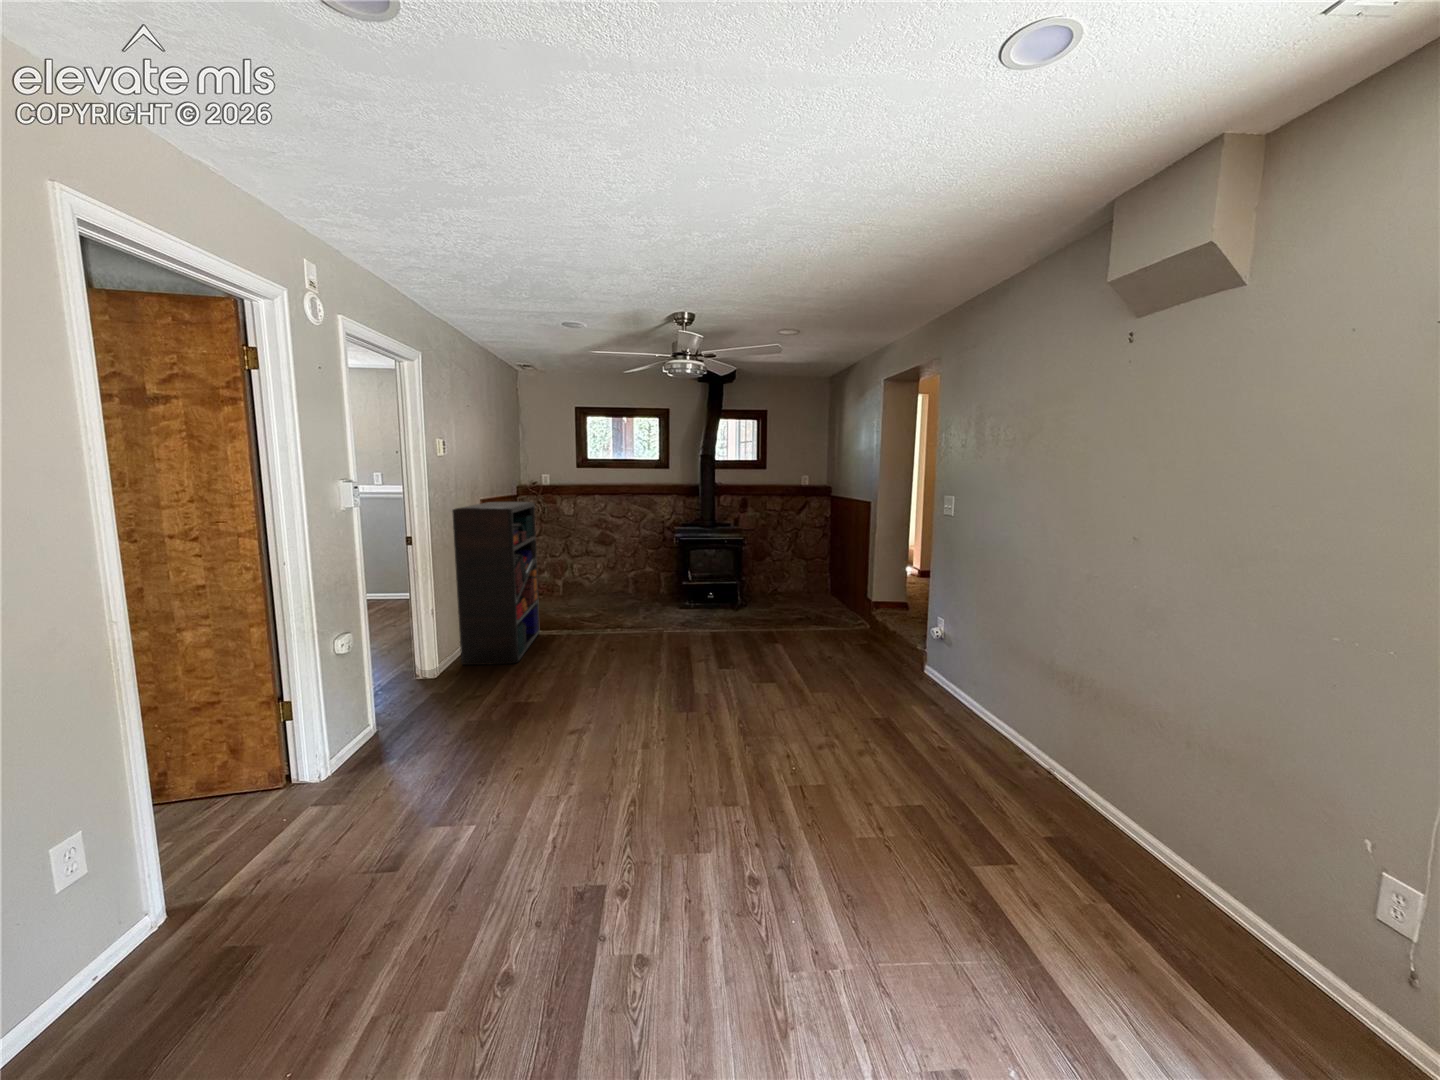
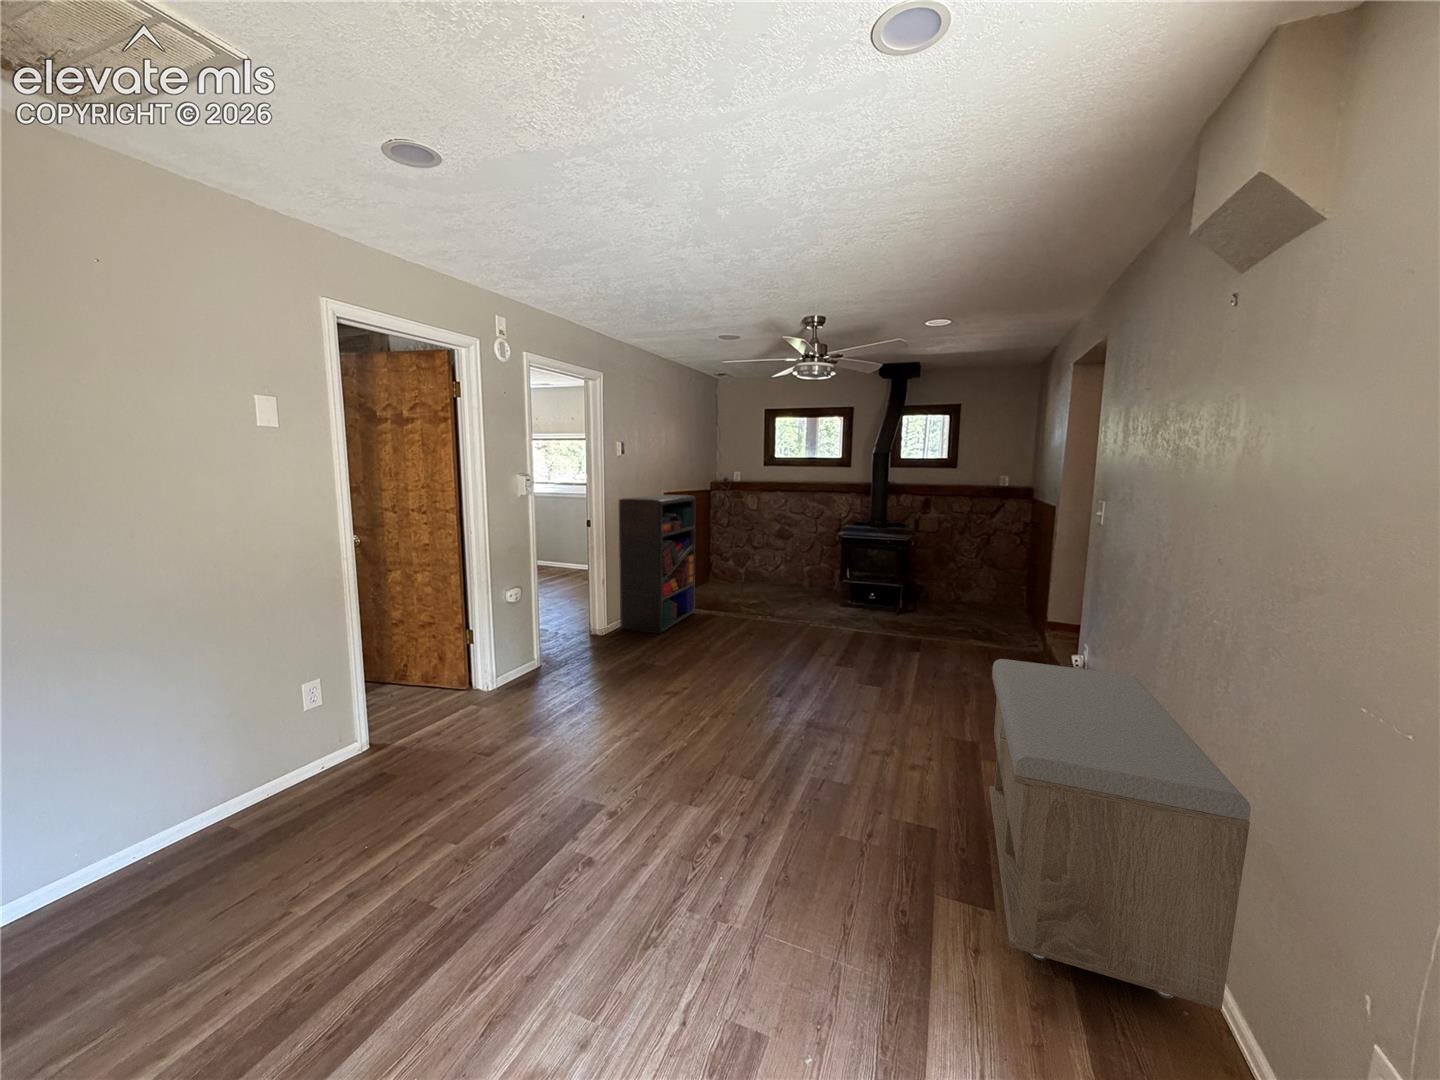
storage bench: none [942,634,1221,888] -> present [989,659,1251,1010]

